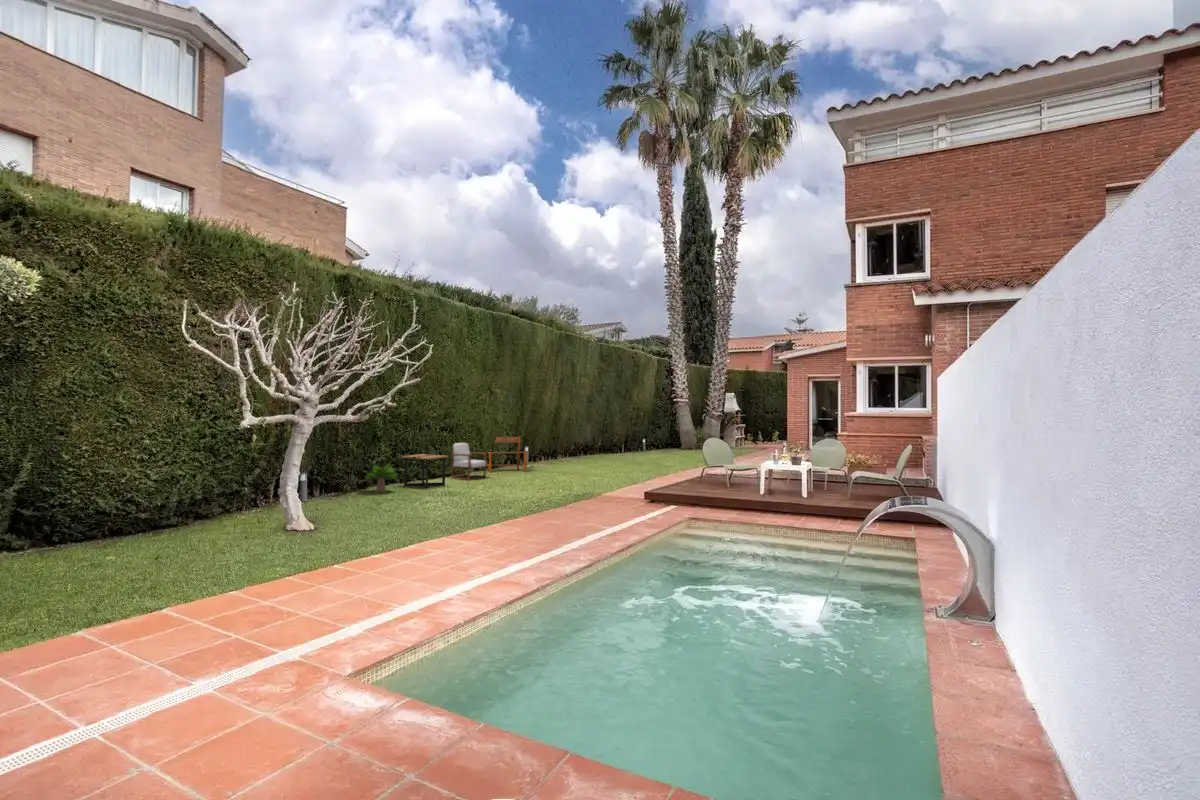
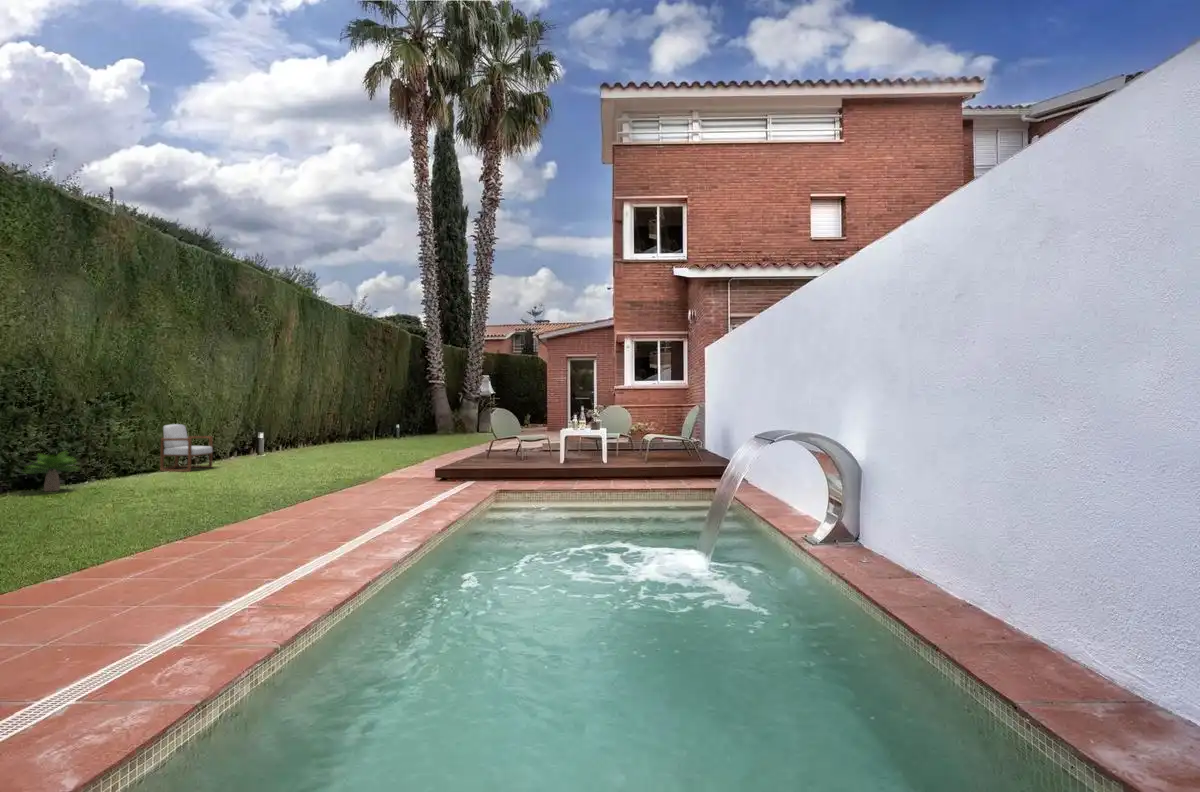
bench: present [486,436,526,473] -> none [207,417,266,463]
side table: present [402,454,448,488] -> none [85,439,160,483]

